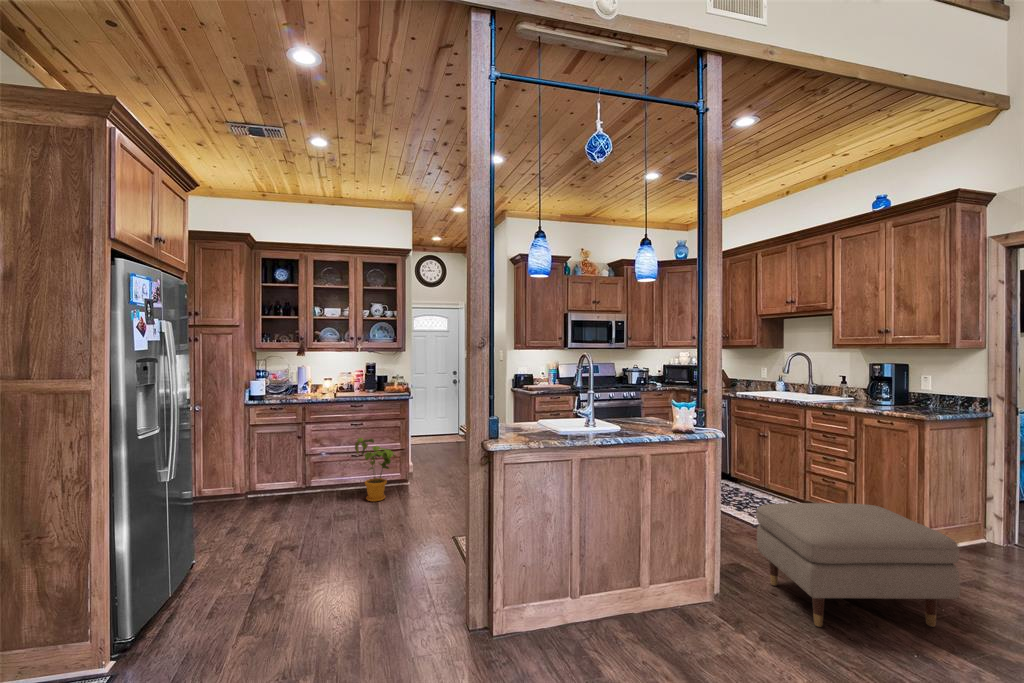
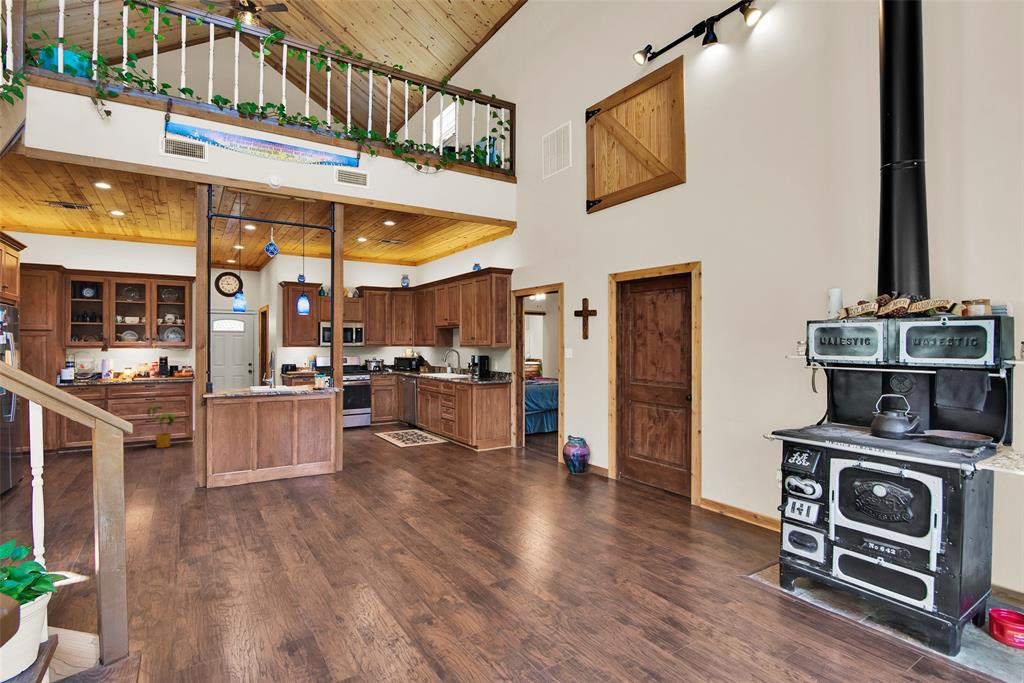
ottoman: present [756,503,960,627] -> none [368,420,436,470]

